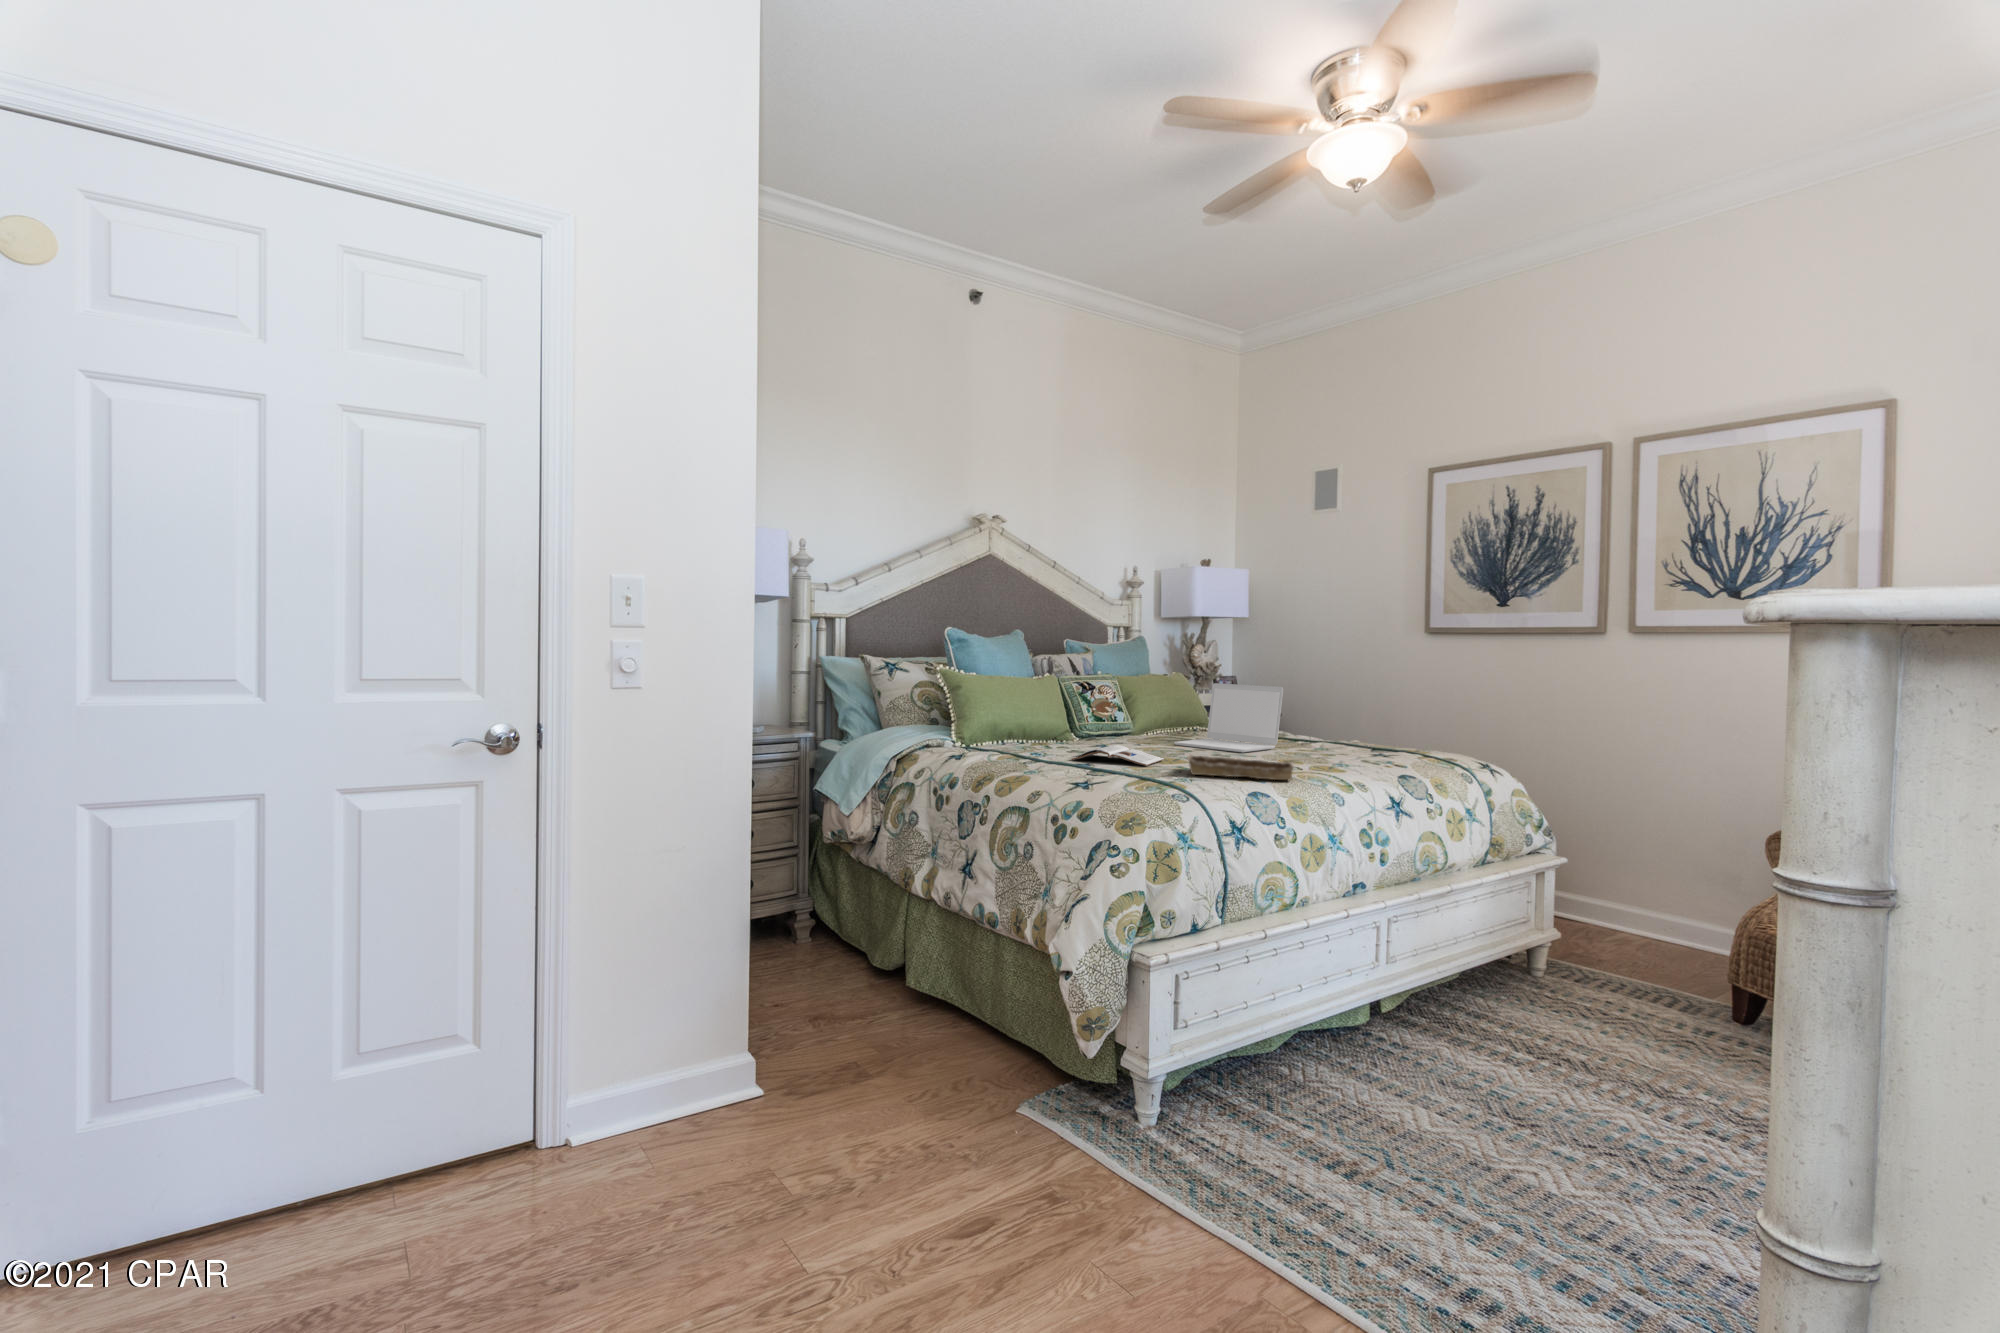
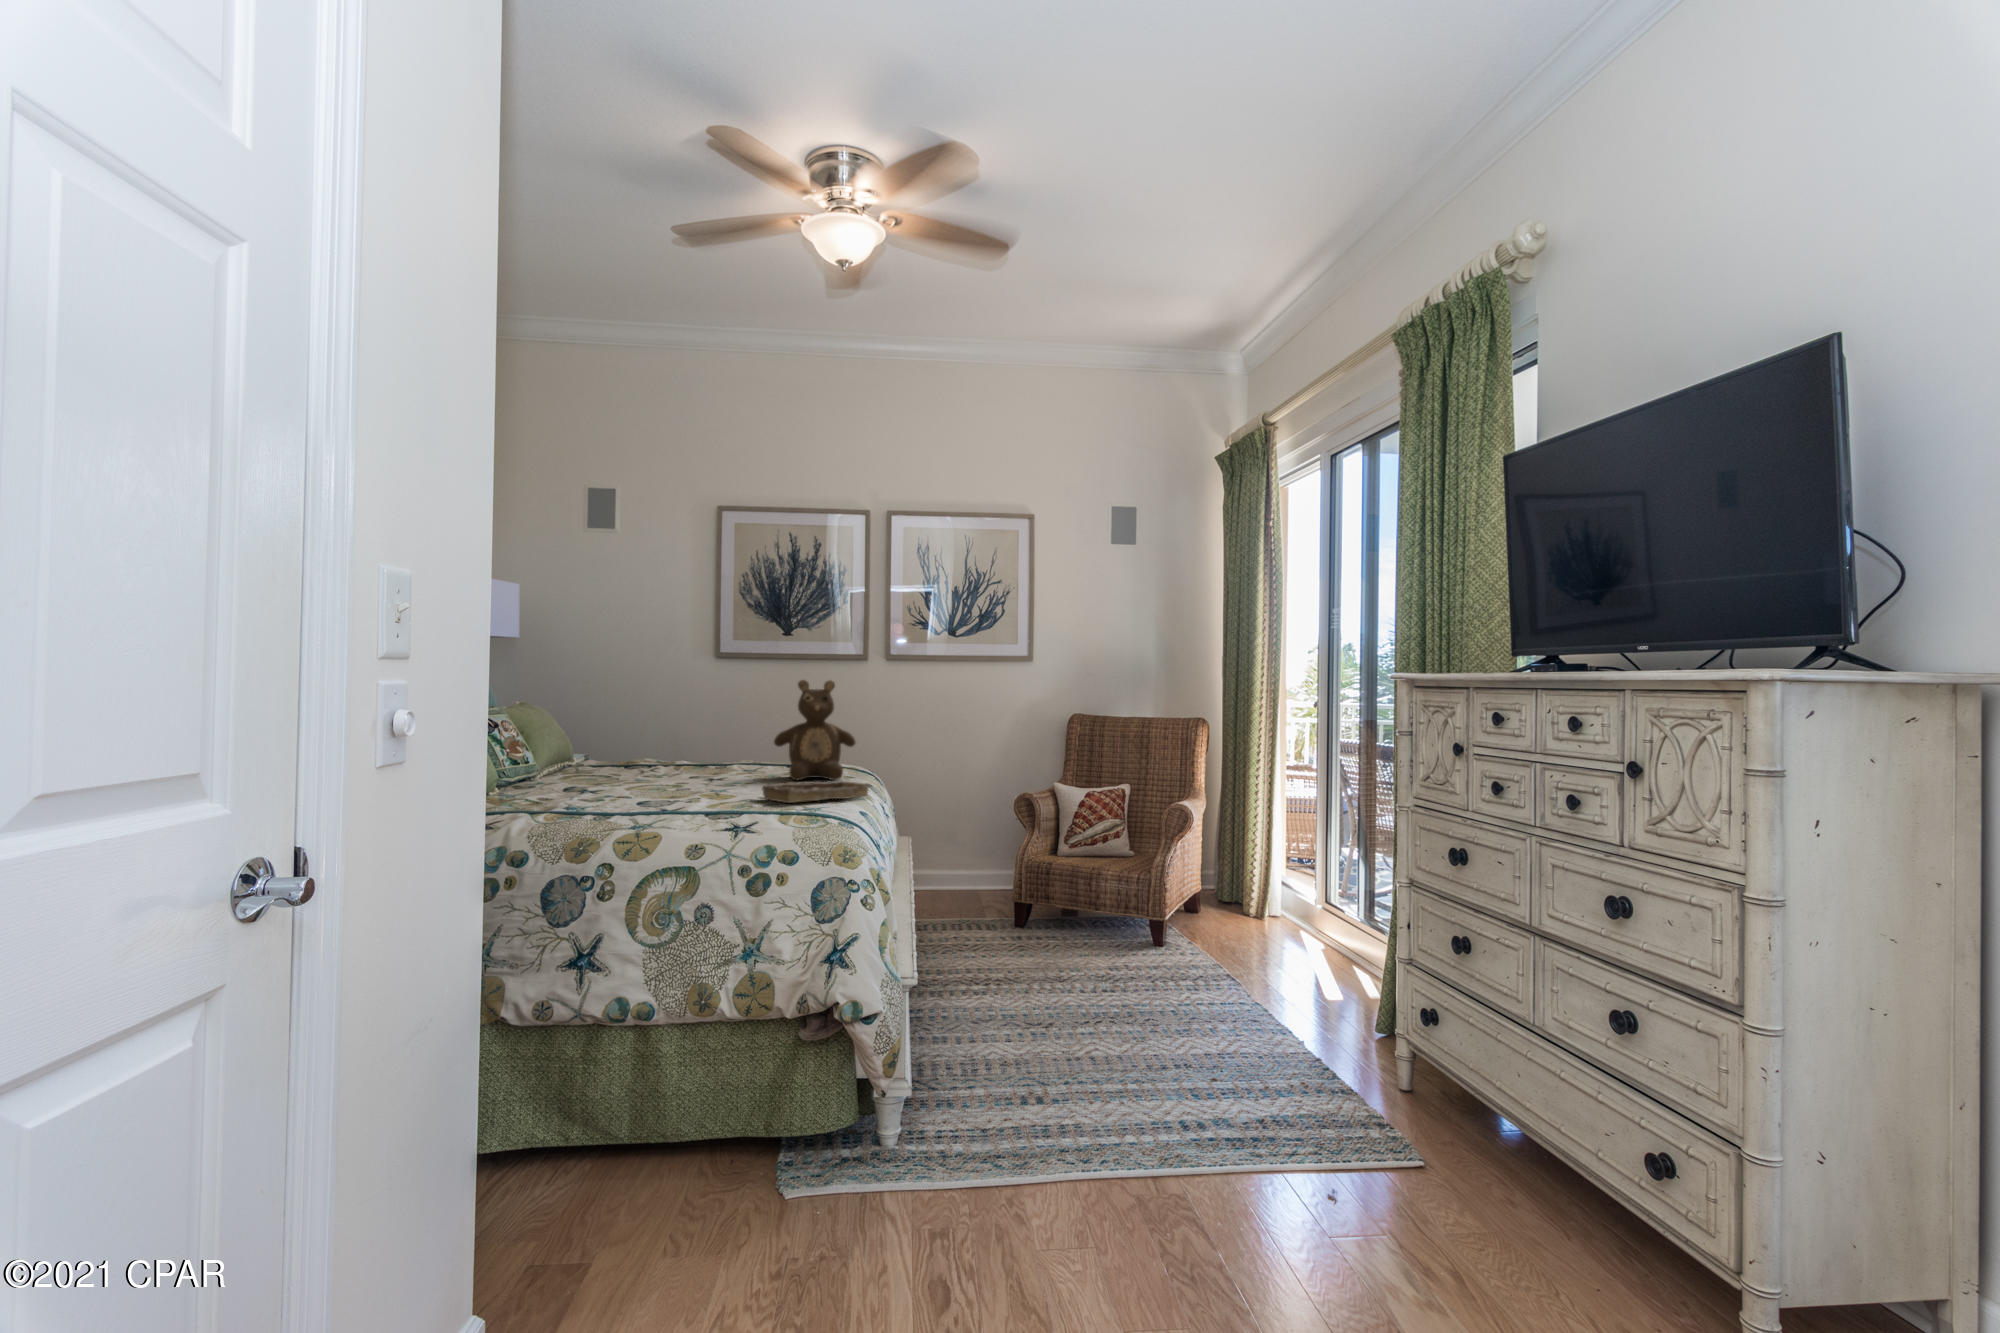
teddy bear: none [1301,656,1393,766] -> present [774,680,855,780]
laptop: present [1174,683,1283,752] -> none [625,710,724,780]
magazine: present [1072,745,1164,766] -> none [611,784,718,807]

